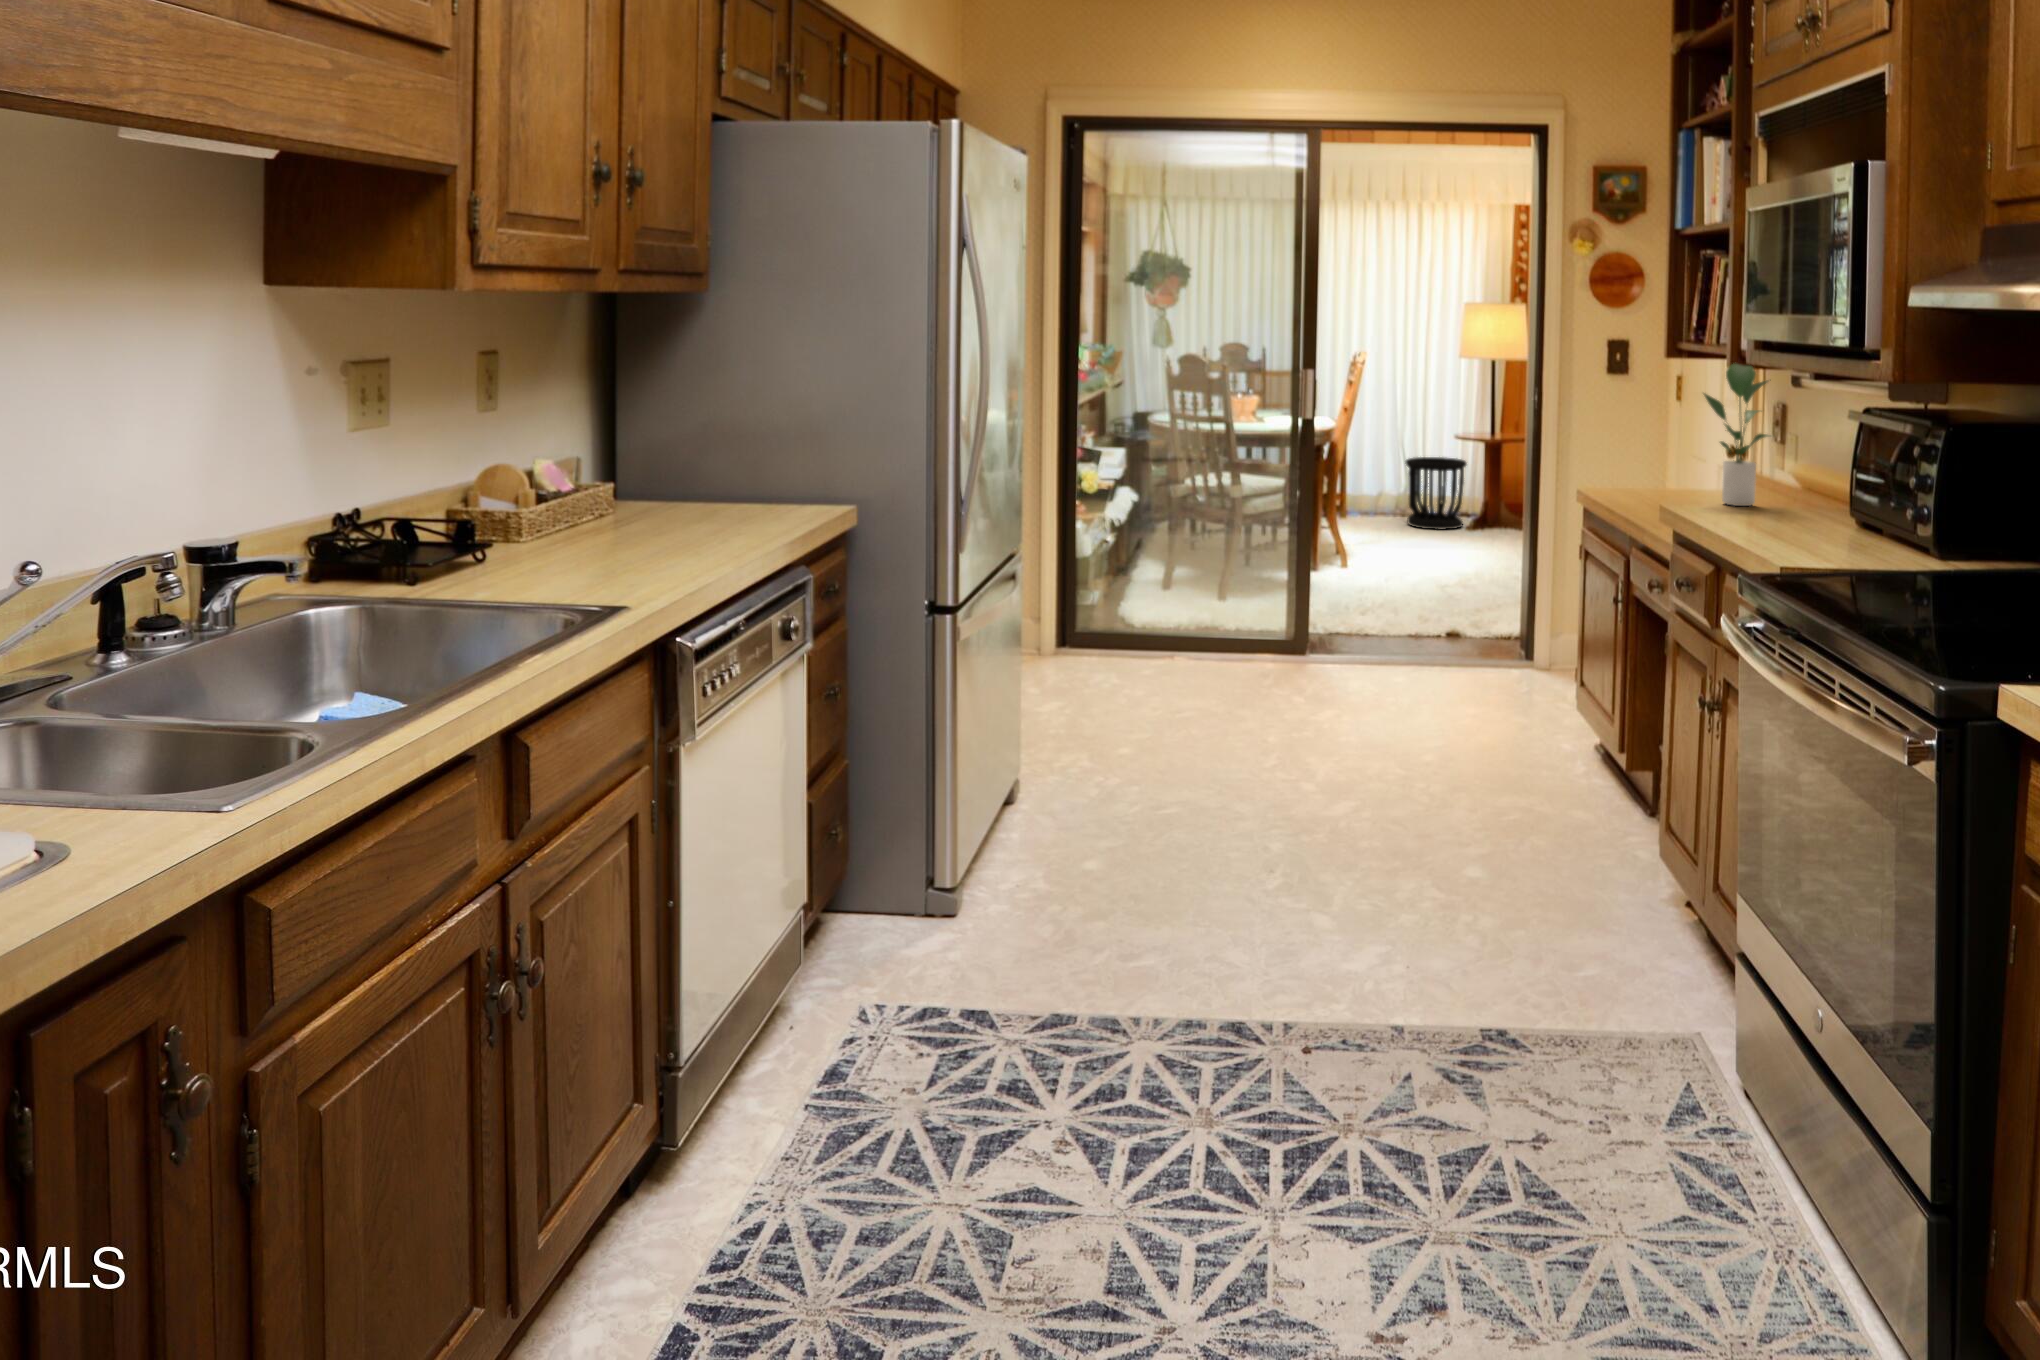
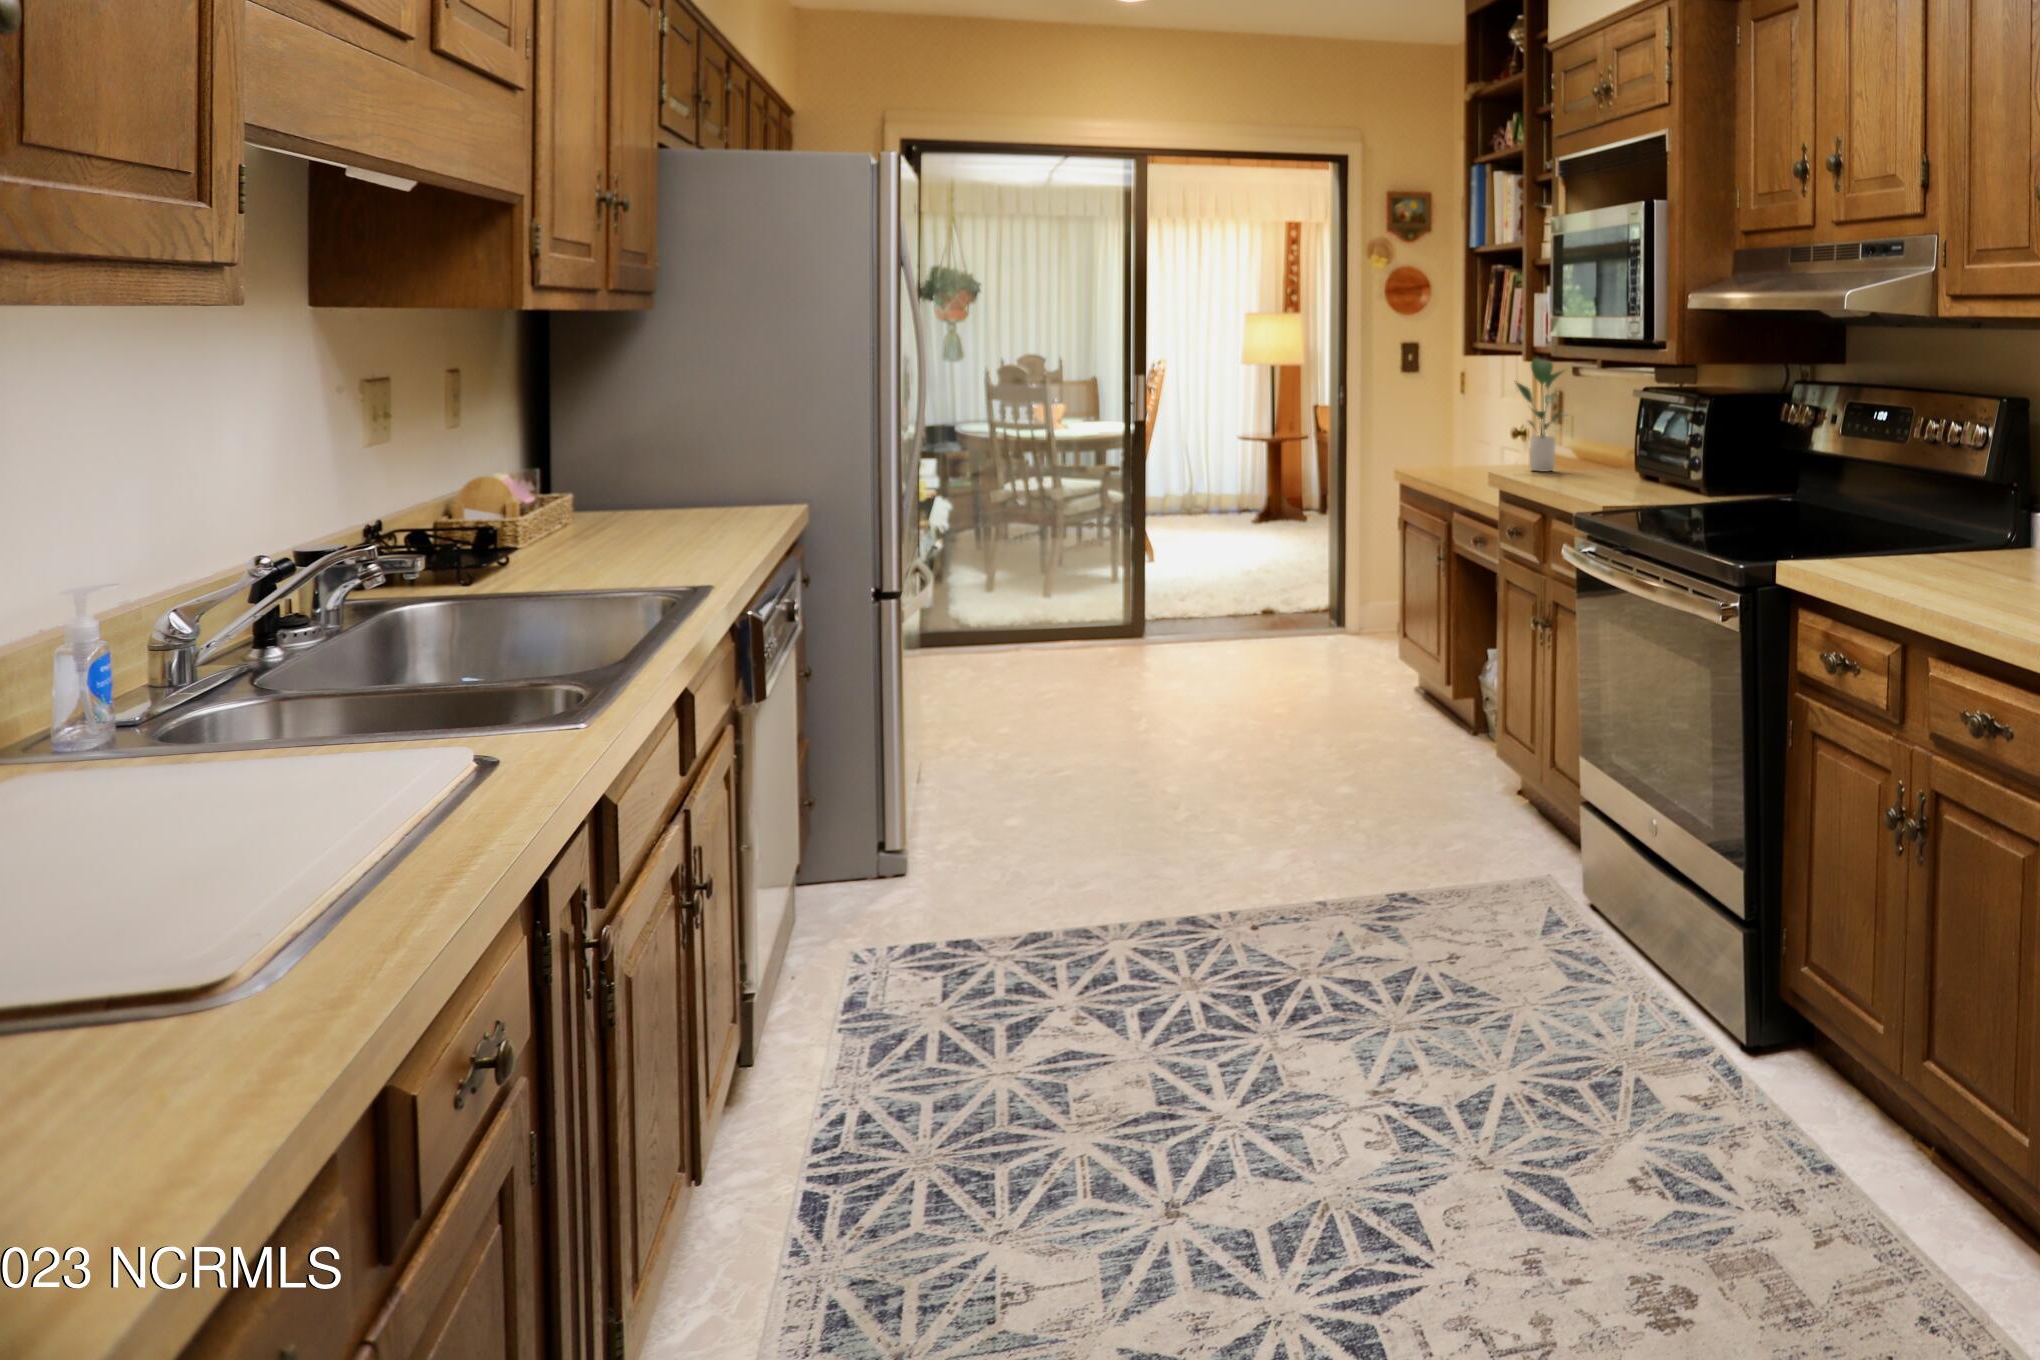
wastebasket: present [1406,457,1467,529] -> none [1192,458,1249,525]

